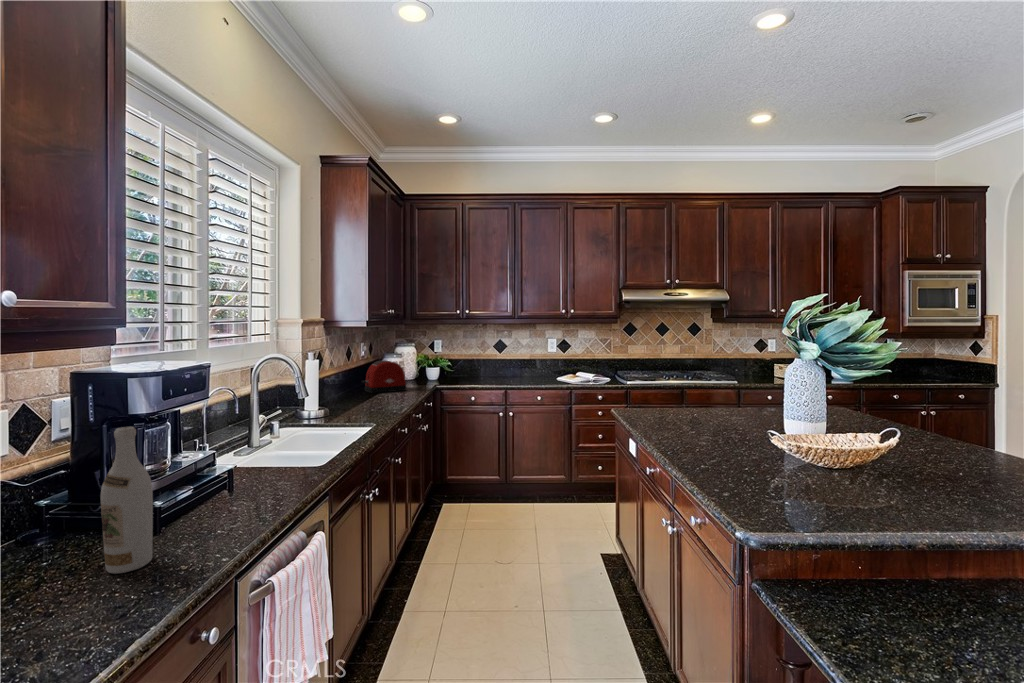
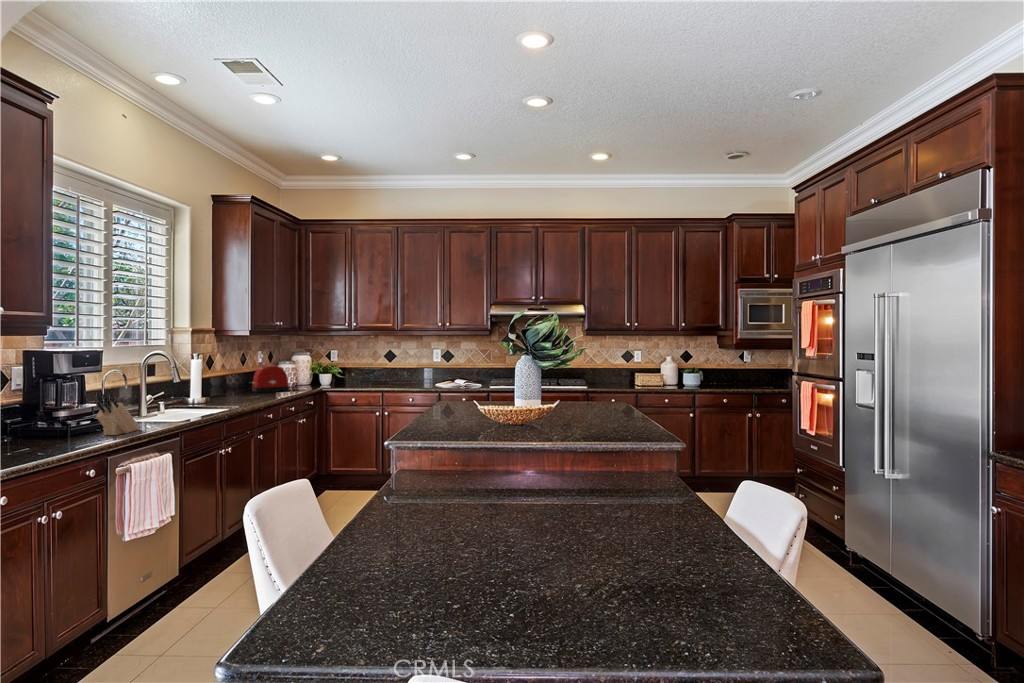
wine bottle: present [101,427,153,573] -> none [45,375,70,446]
knife block: none [197,448,269,518] -> present [95,394,140,435]

